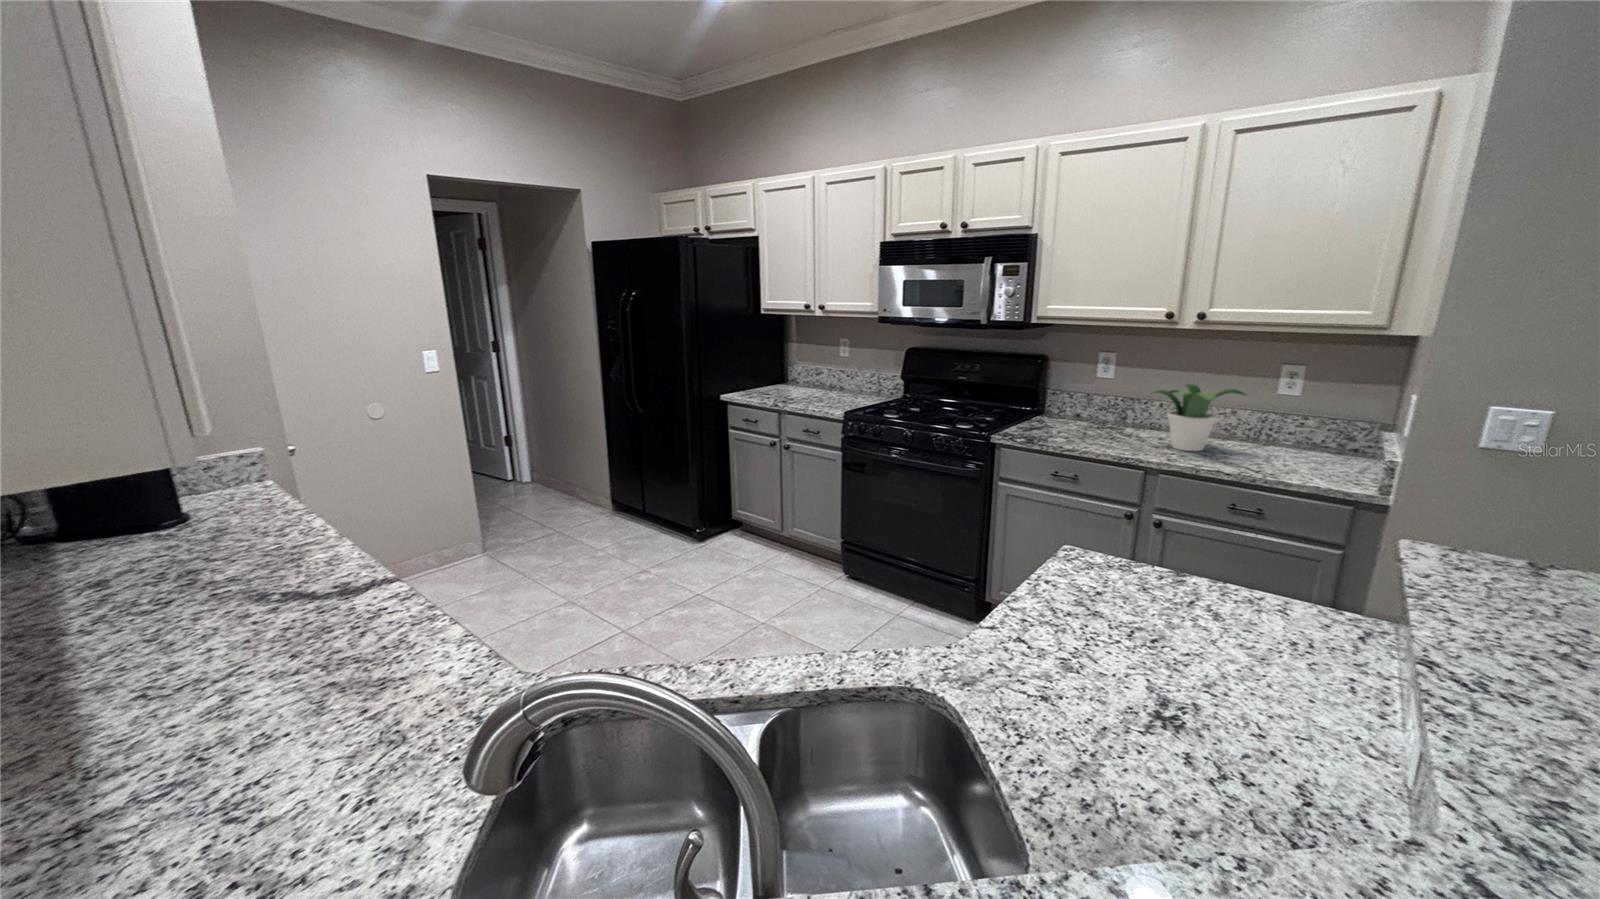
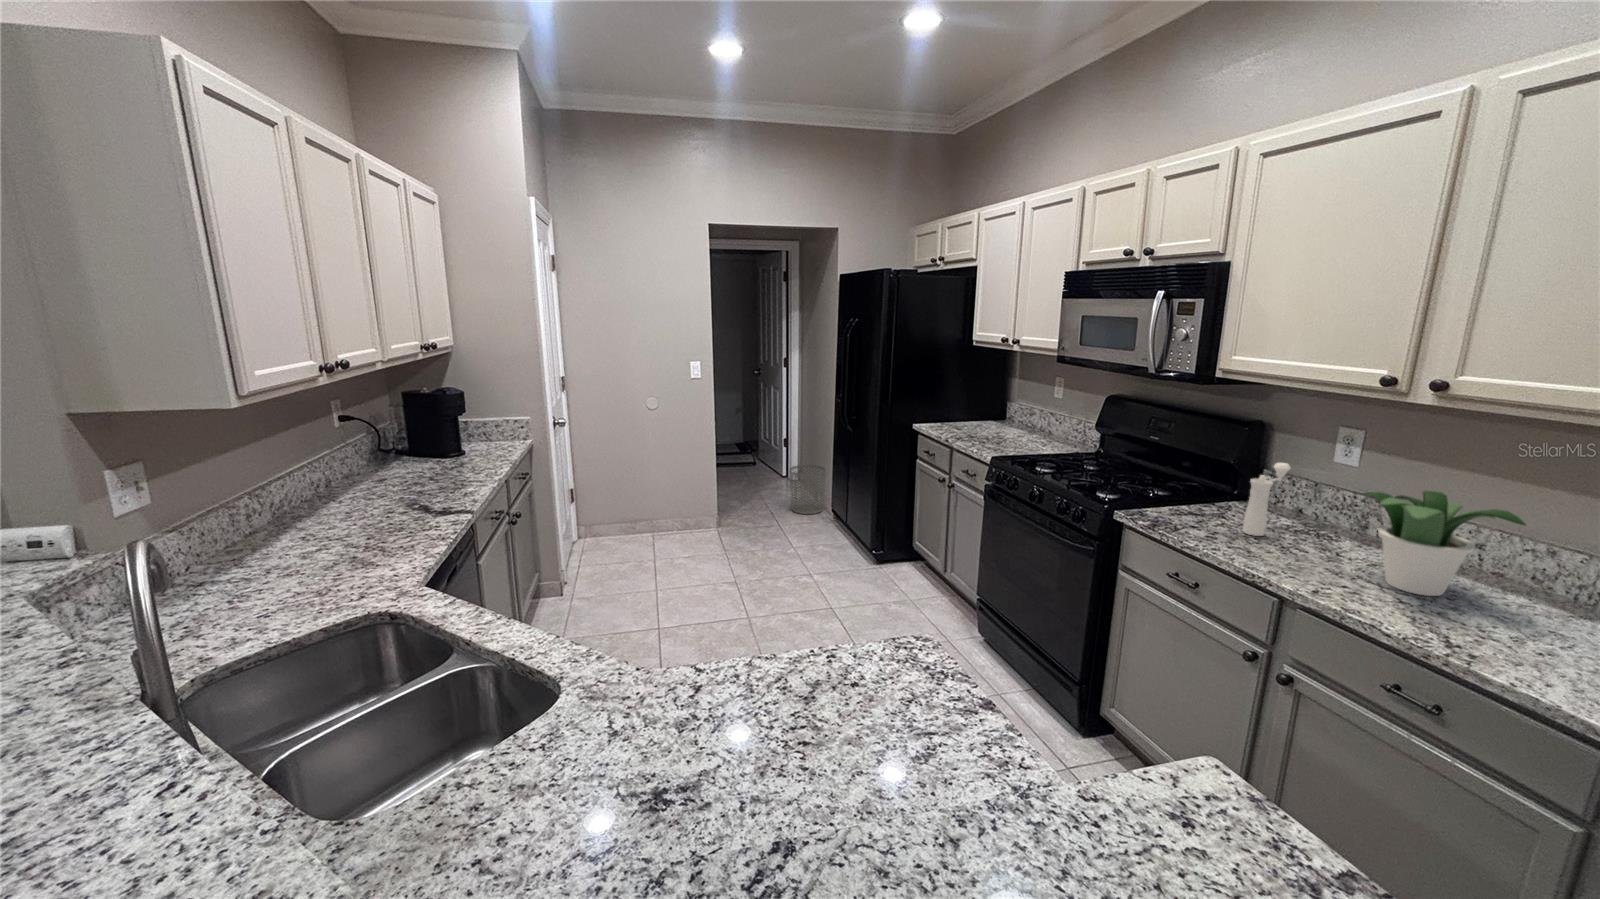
pepper mill: none [1072,381,1090,436] -> present [1243,463,1290,536]
waste bin: none [547,461,593,518] -> present [790,465,826,514]

